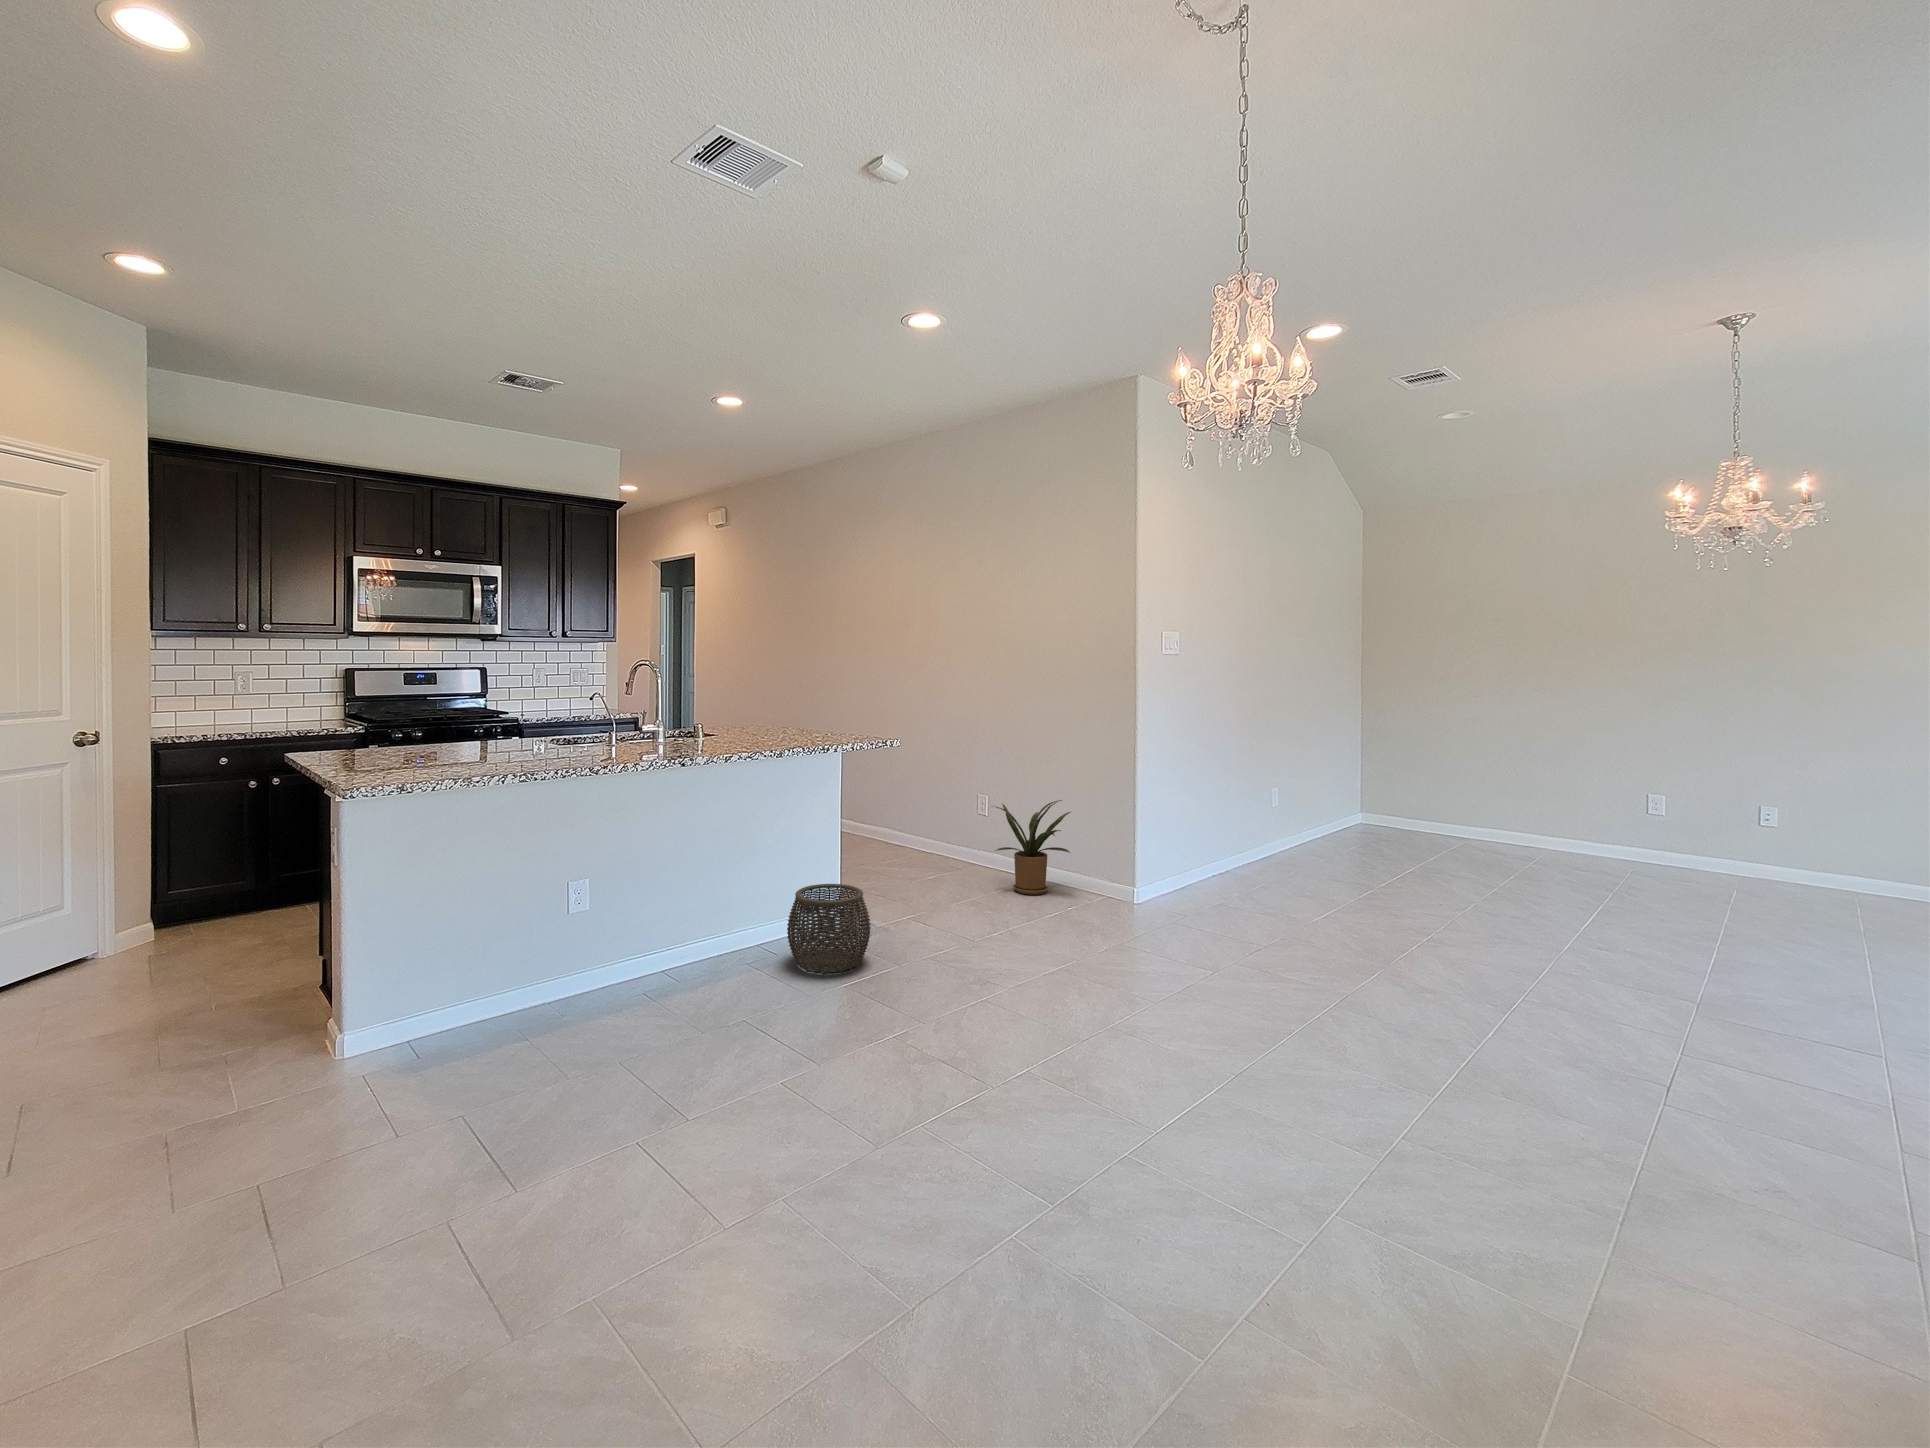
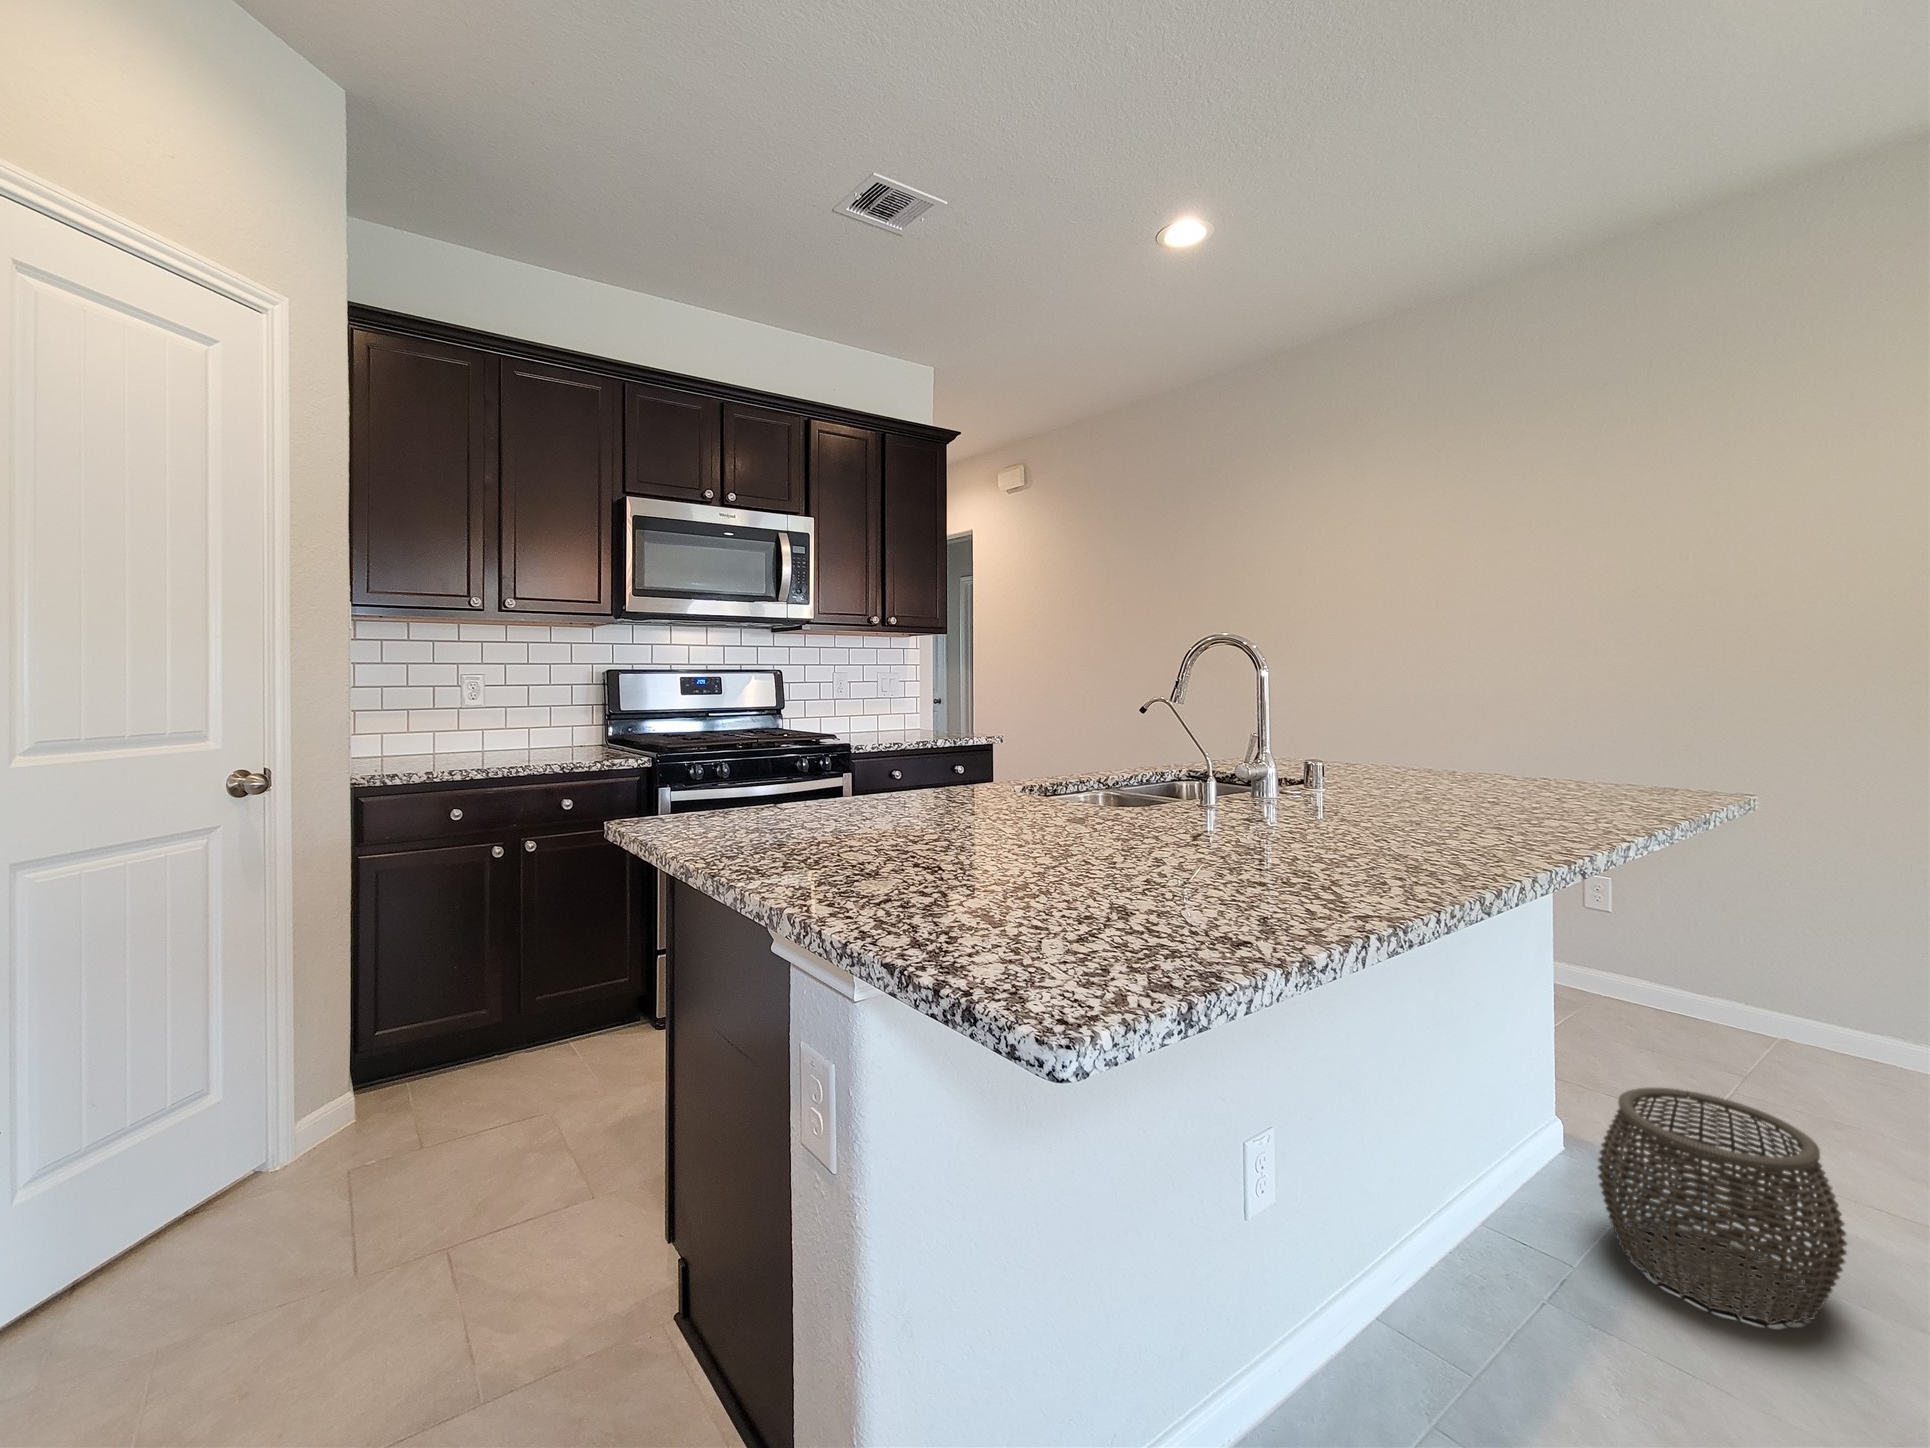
house plant: present [992,800,1070,895] -> none [1663,886,1888,1057]

